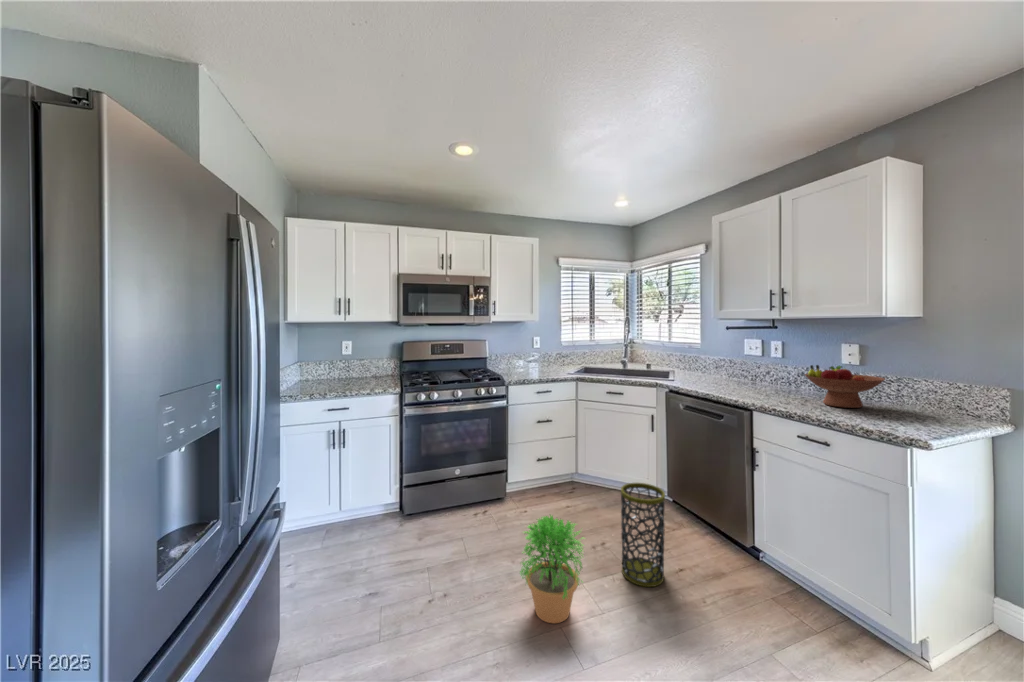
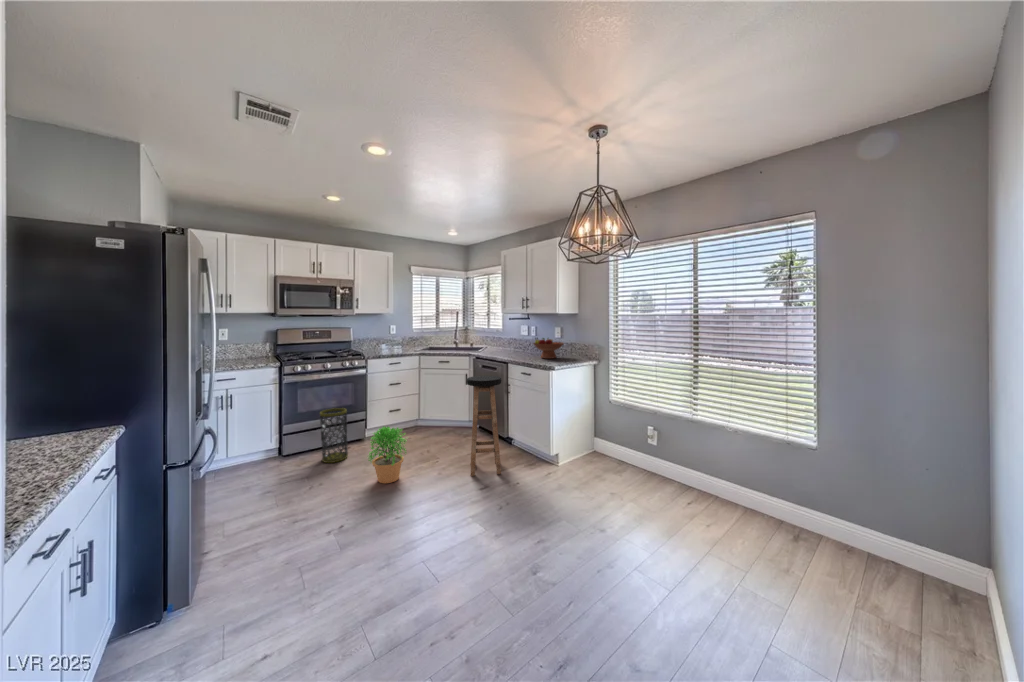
bar stool: none [694,437,777,650] -> present [467,376,501,476]
trash can: present [621,483,665,587] -> present [320,408,348,463]

